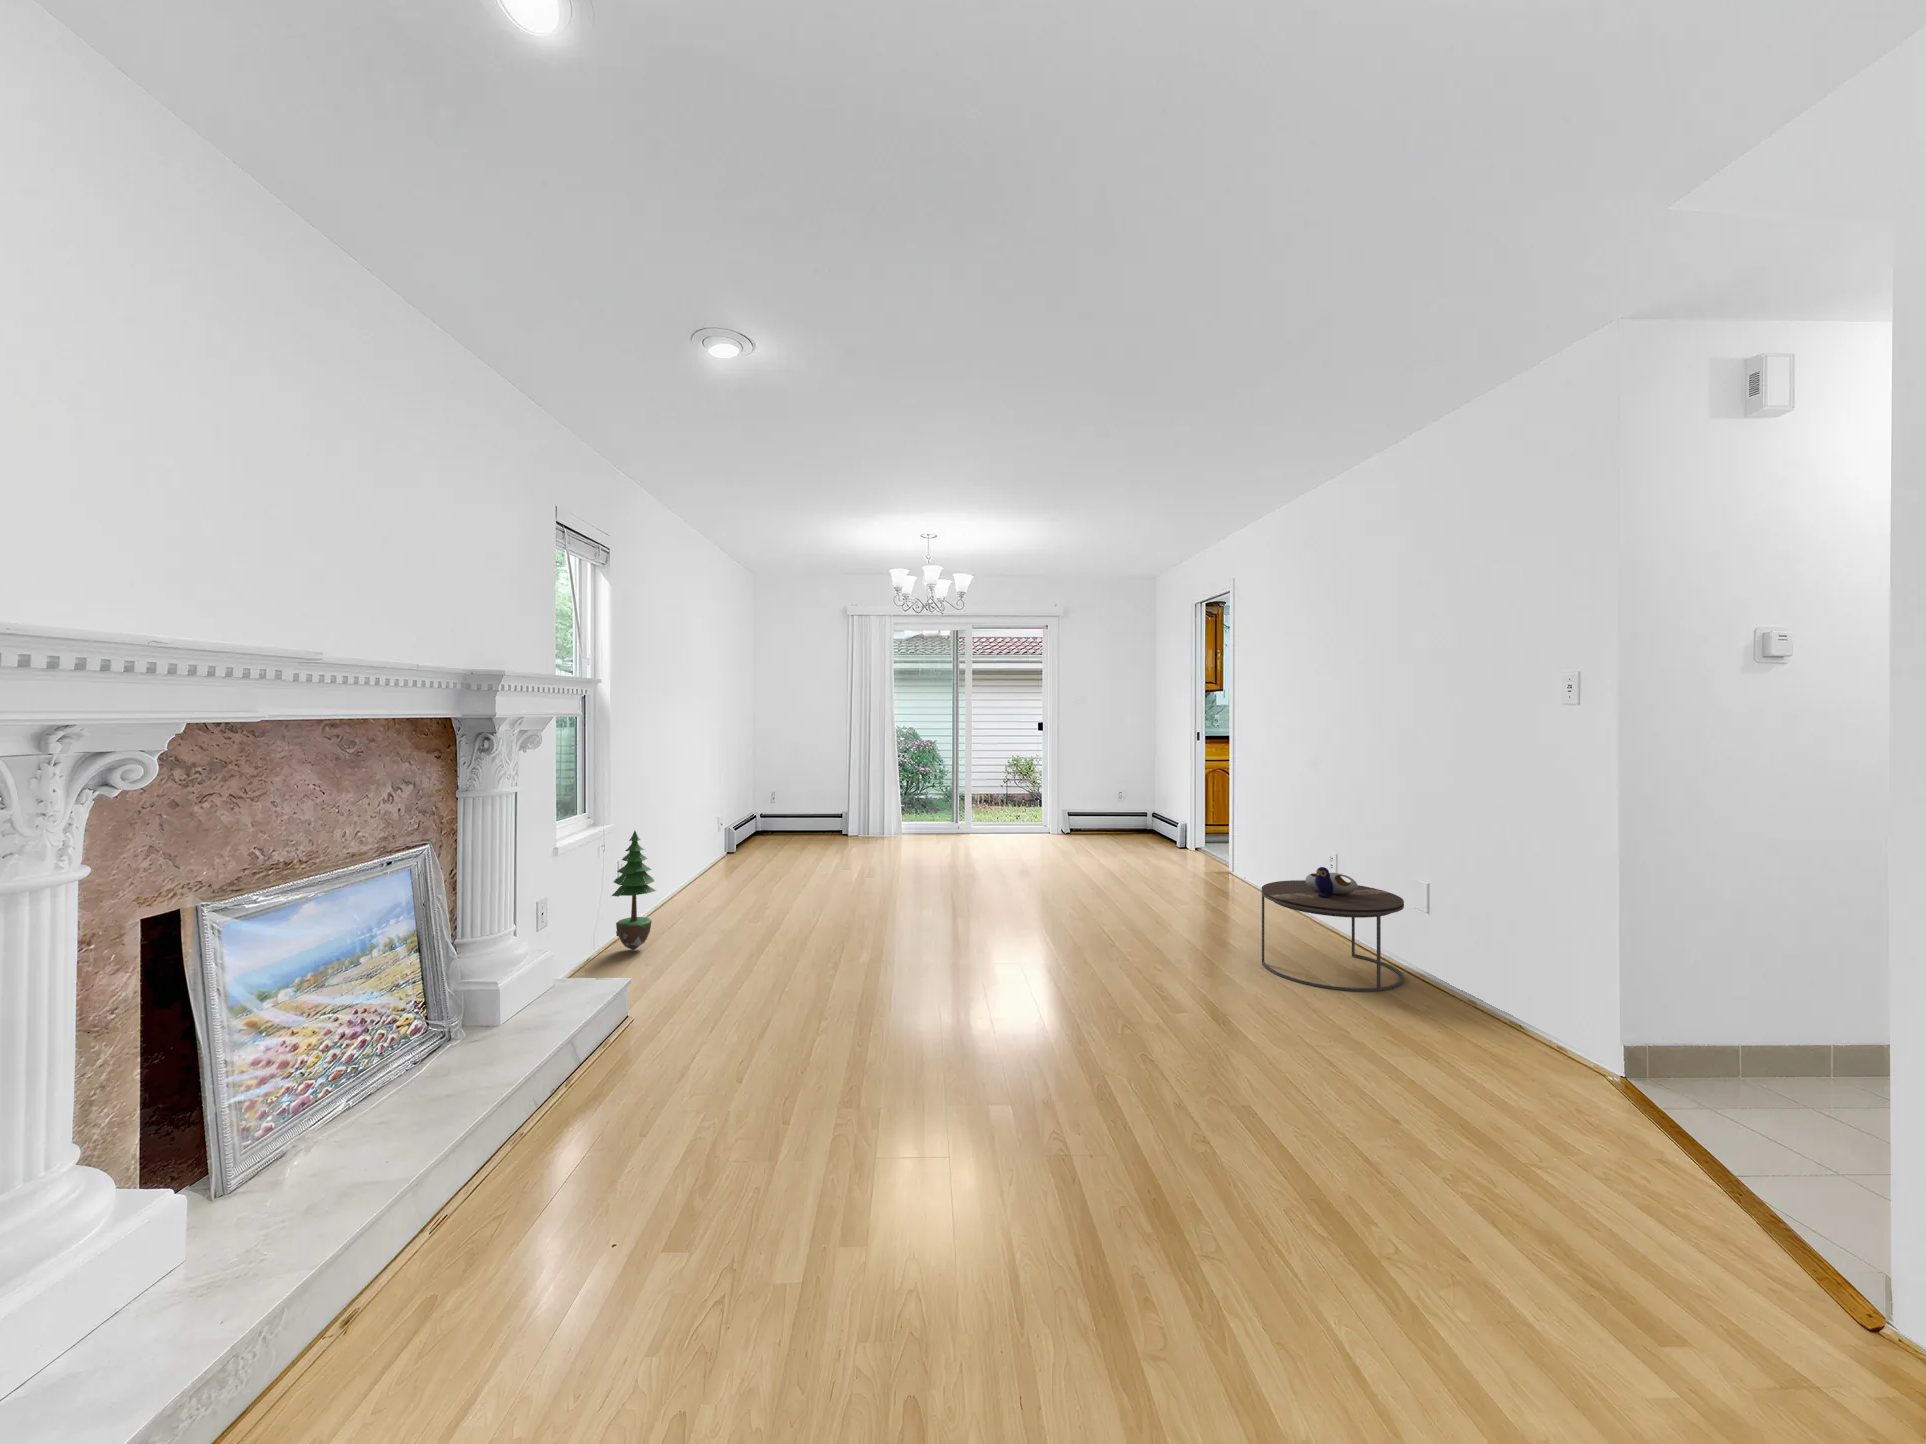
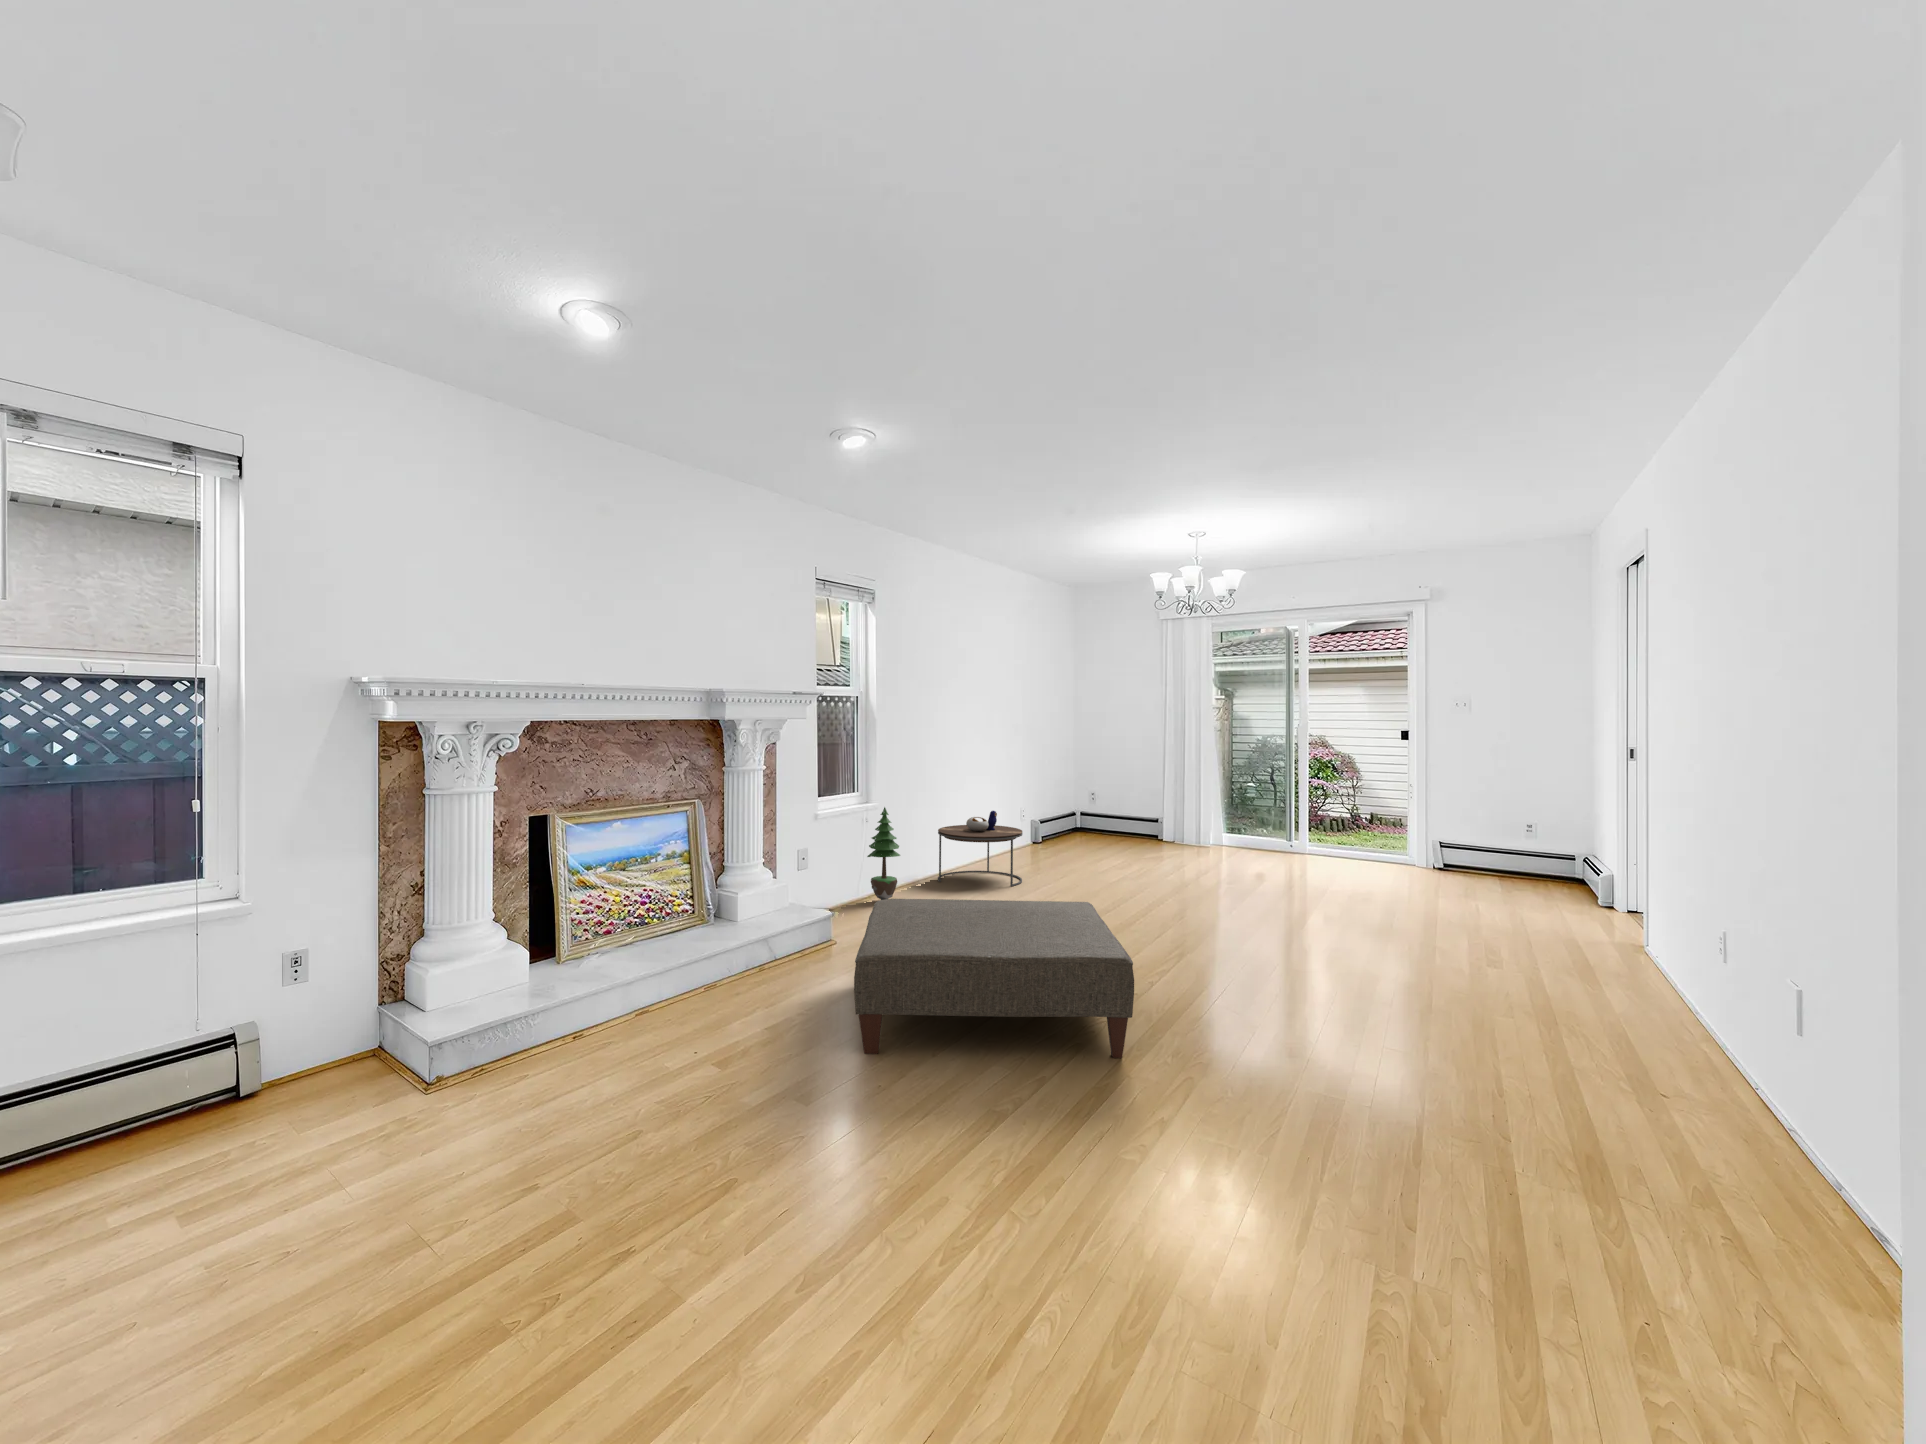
side table: present [1262,867,1404,991] -> present [938,811,1022,886]
ottoman: none [743,926,1167,1210] -> present [854,899,1134,1058]

